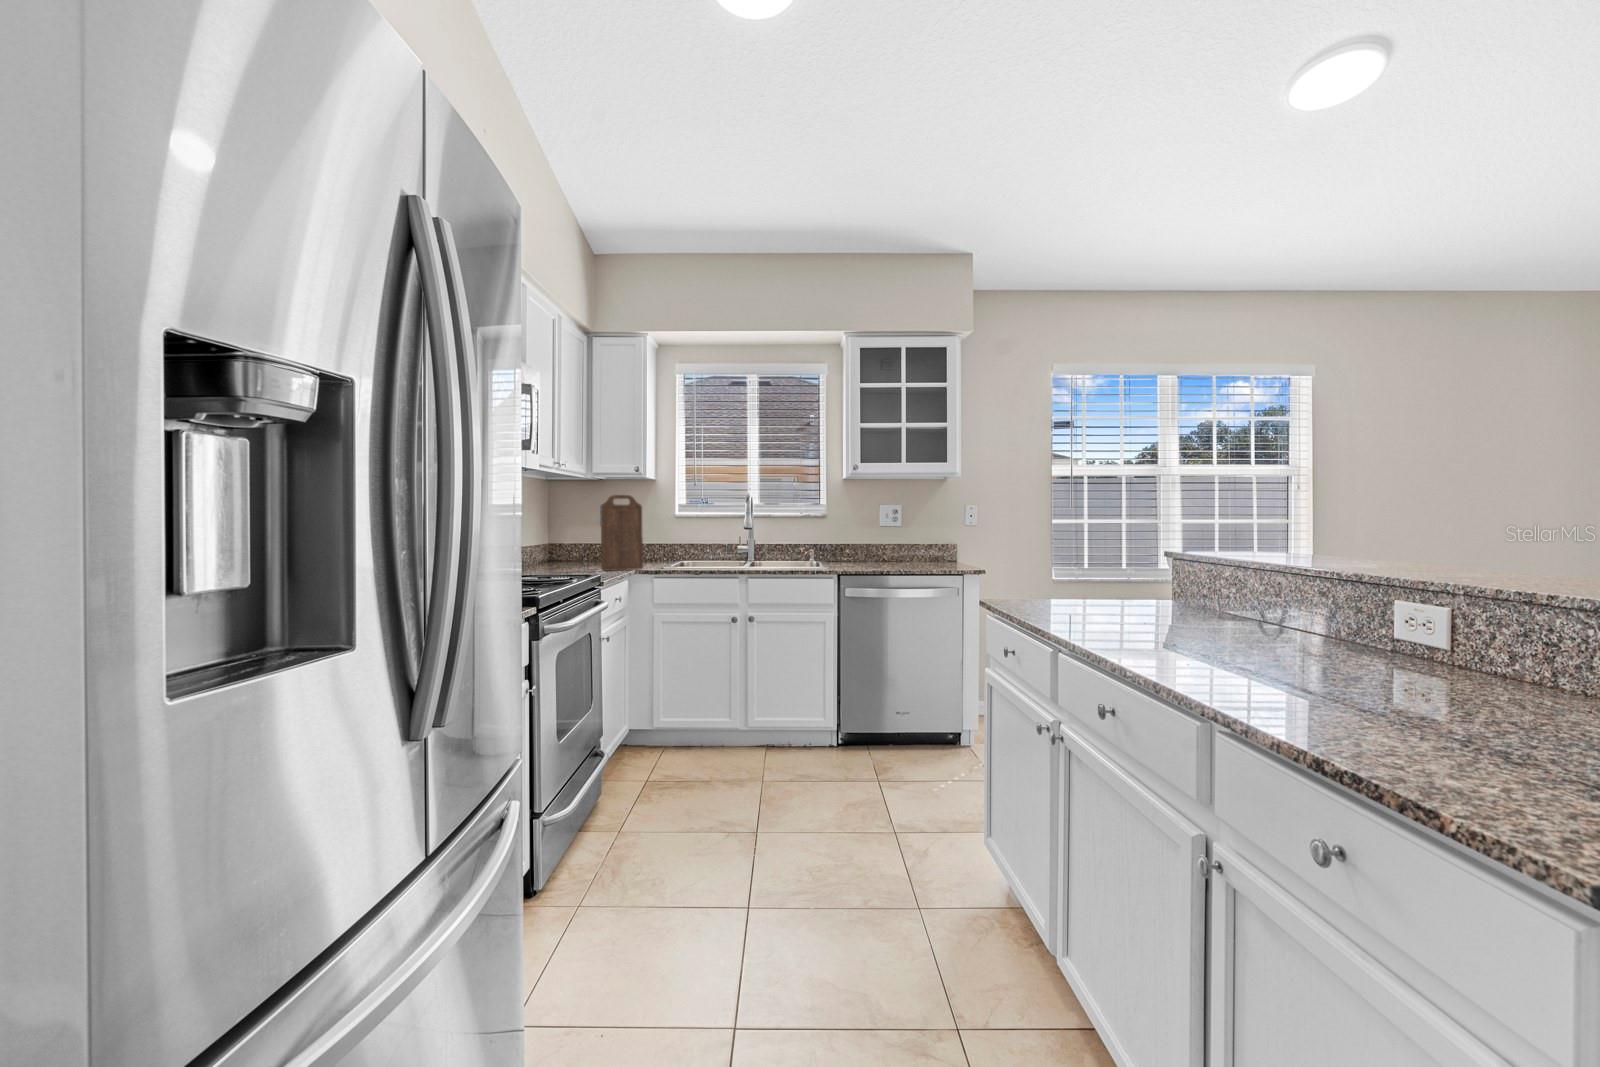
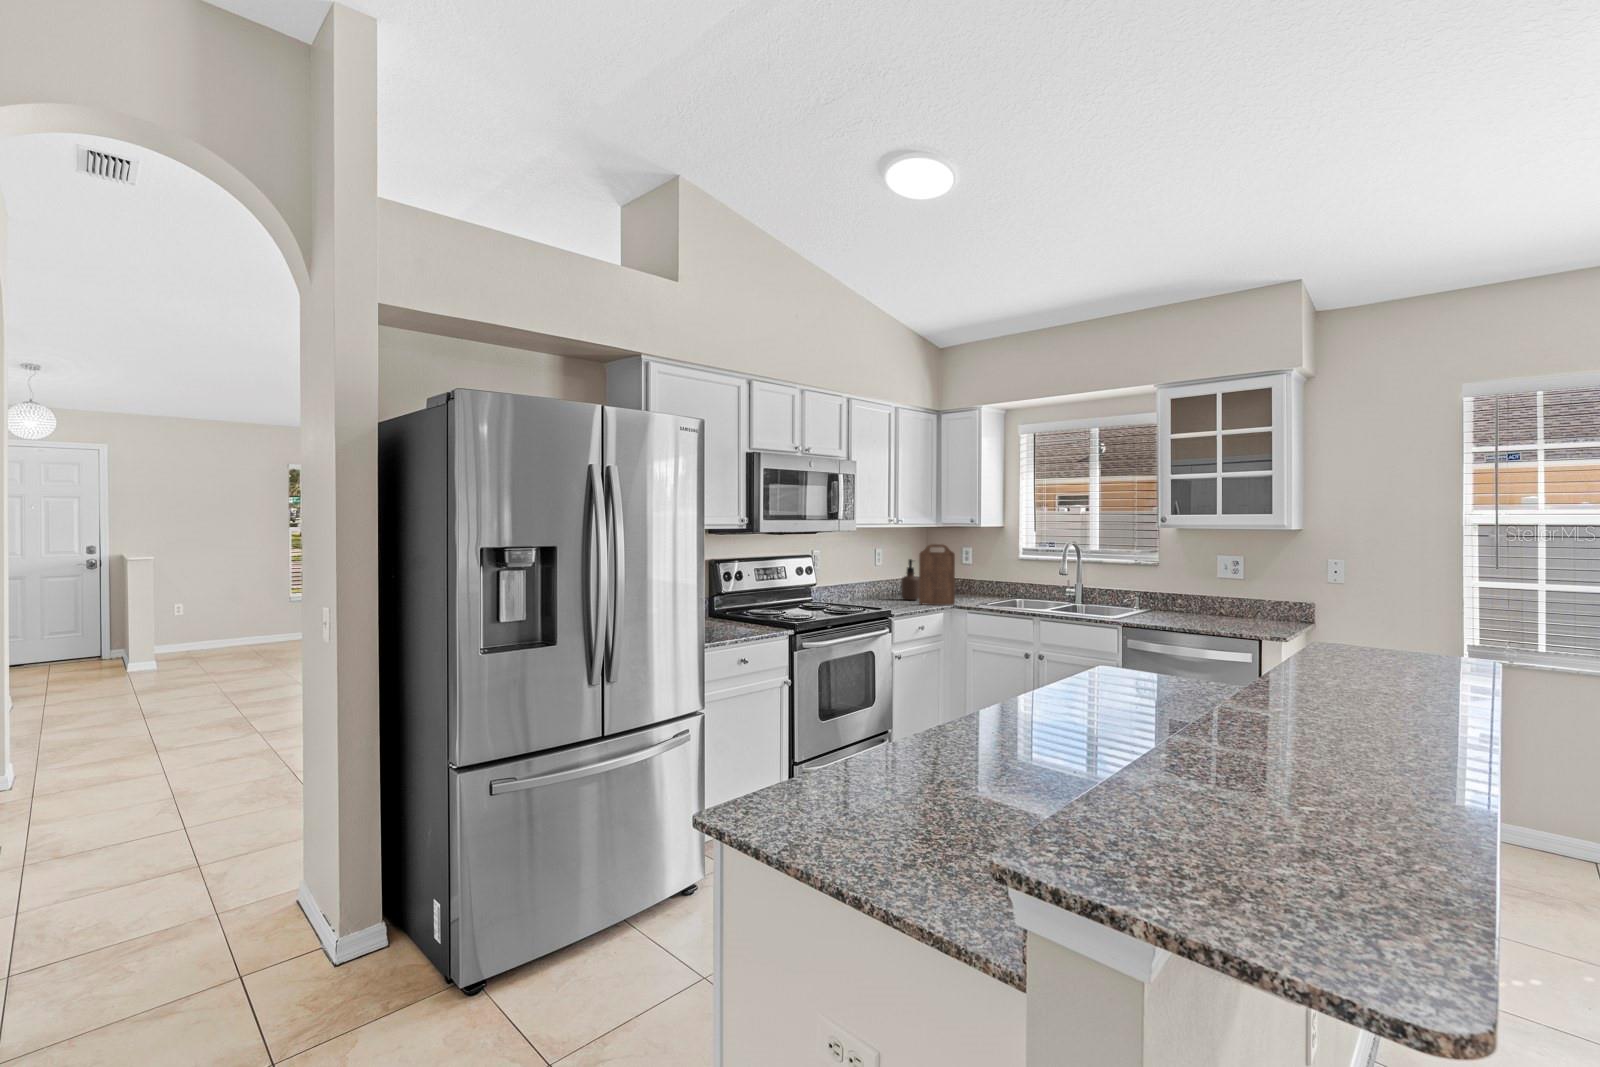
soap dispenser: none [561,516,585,568] -> present [901,559,919,600]

